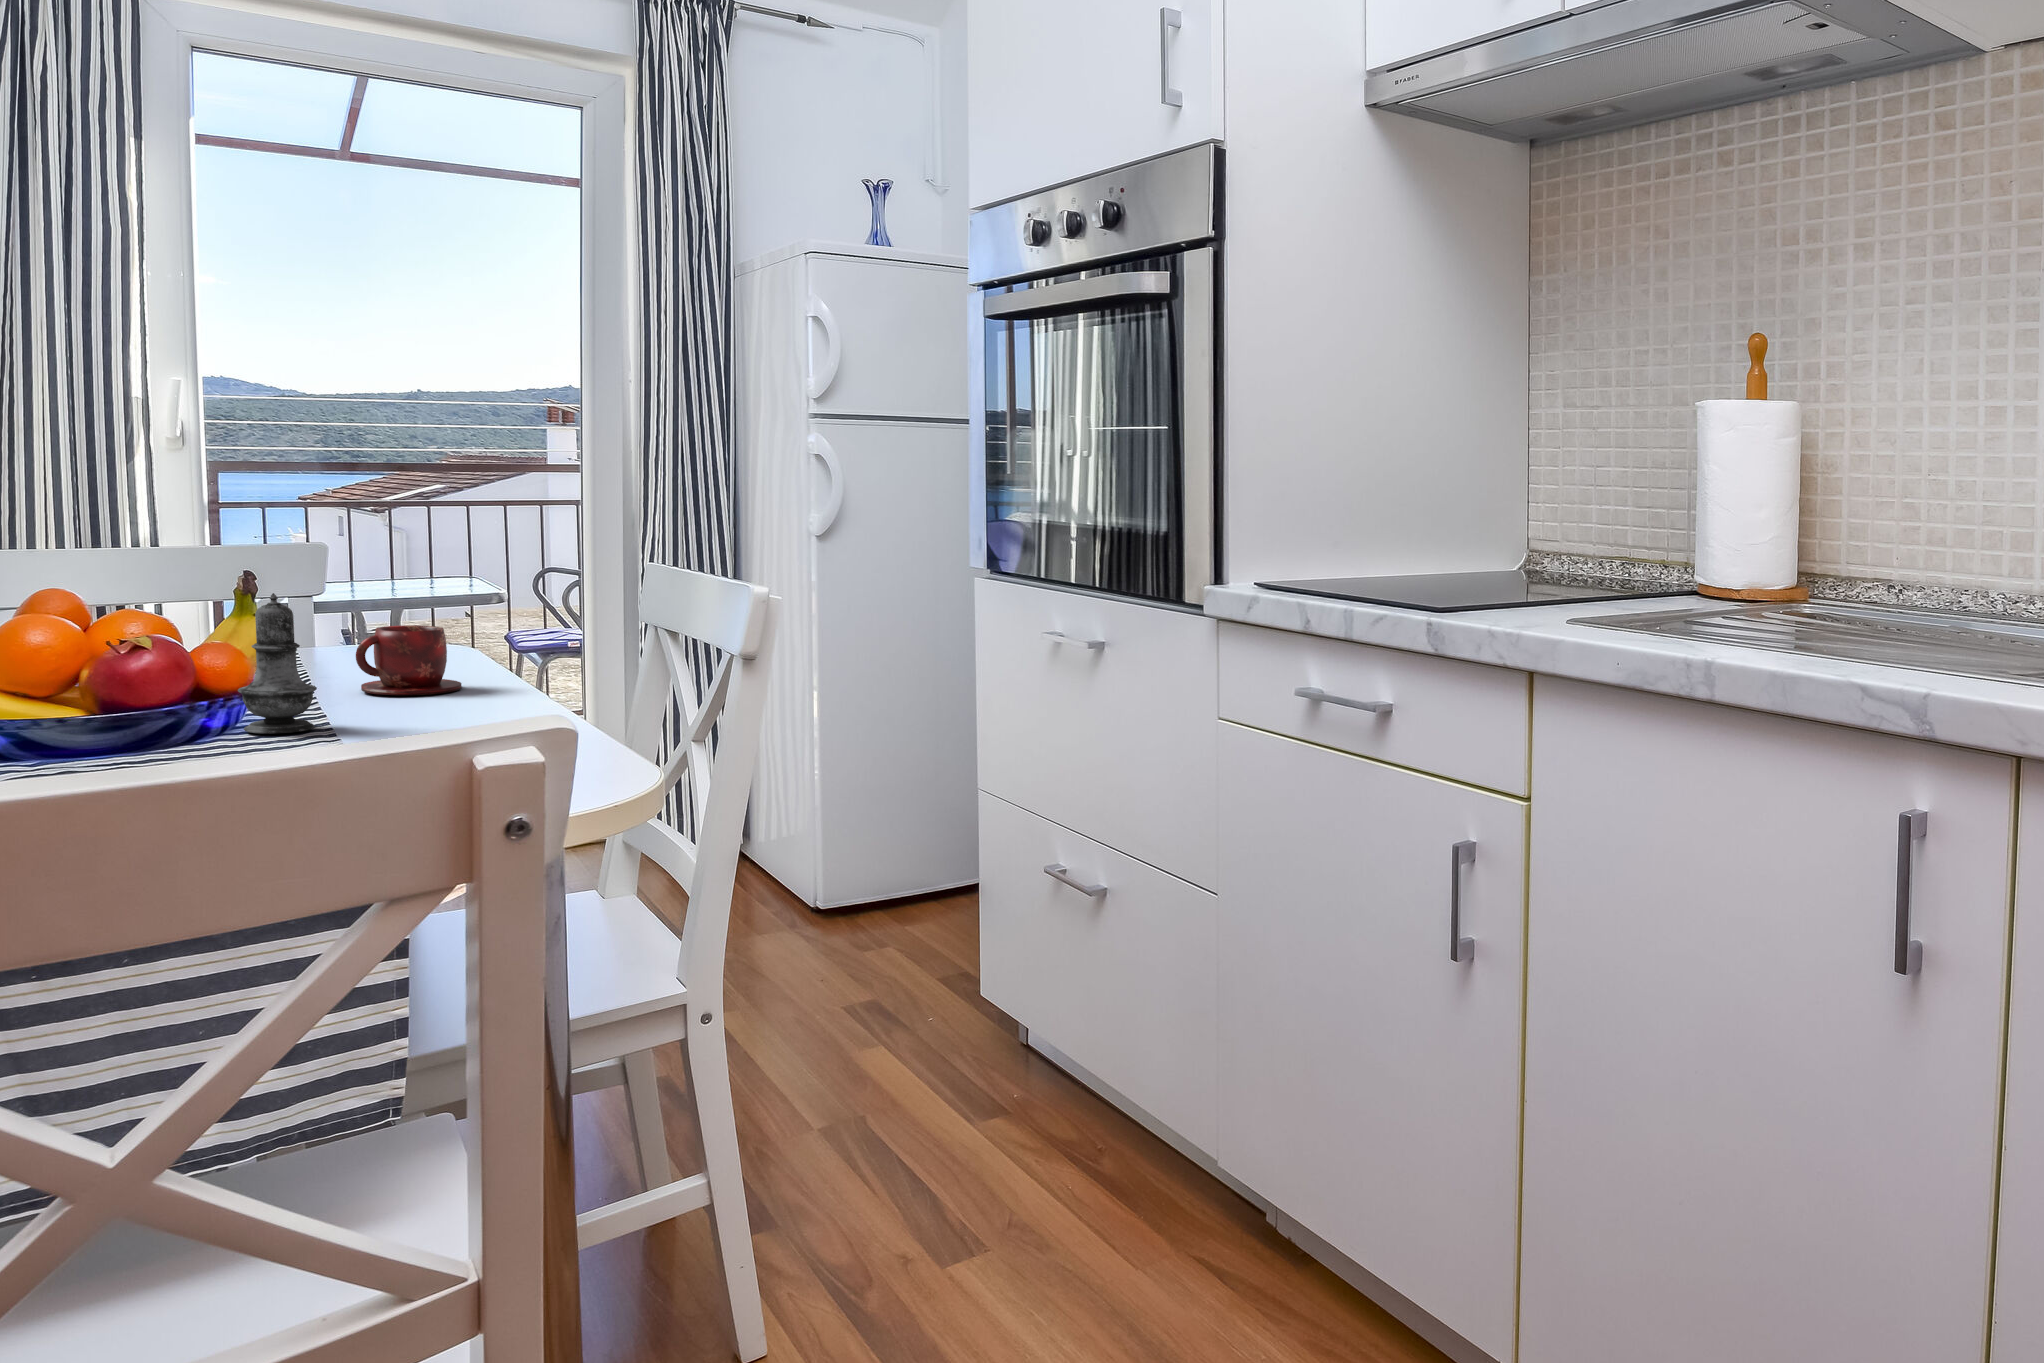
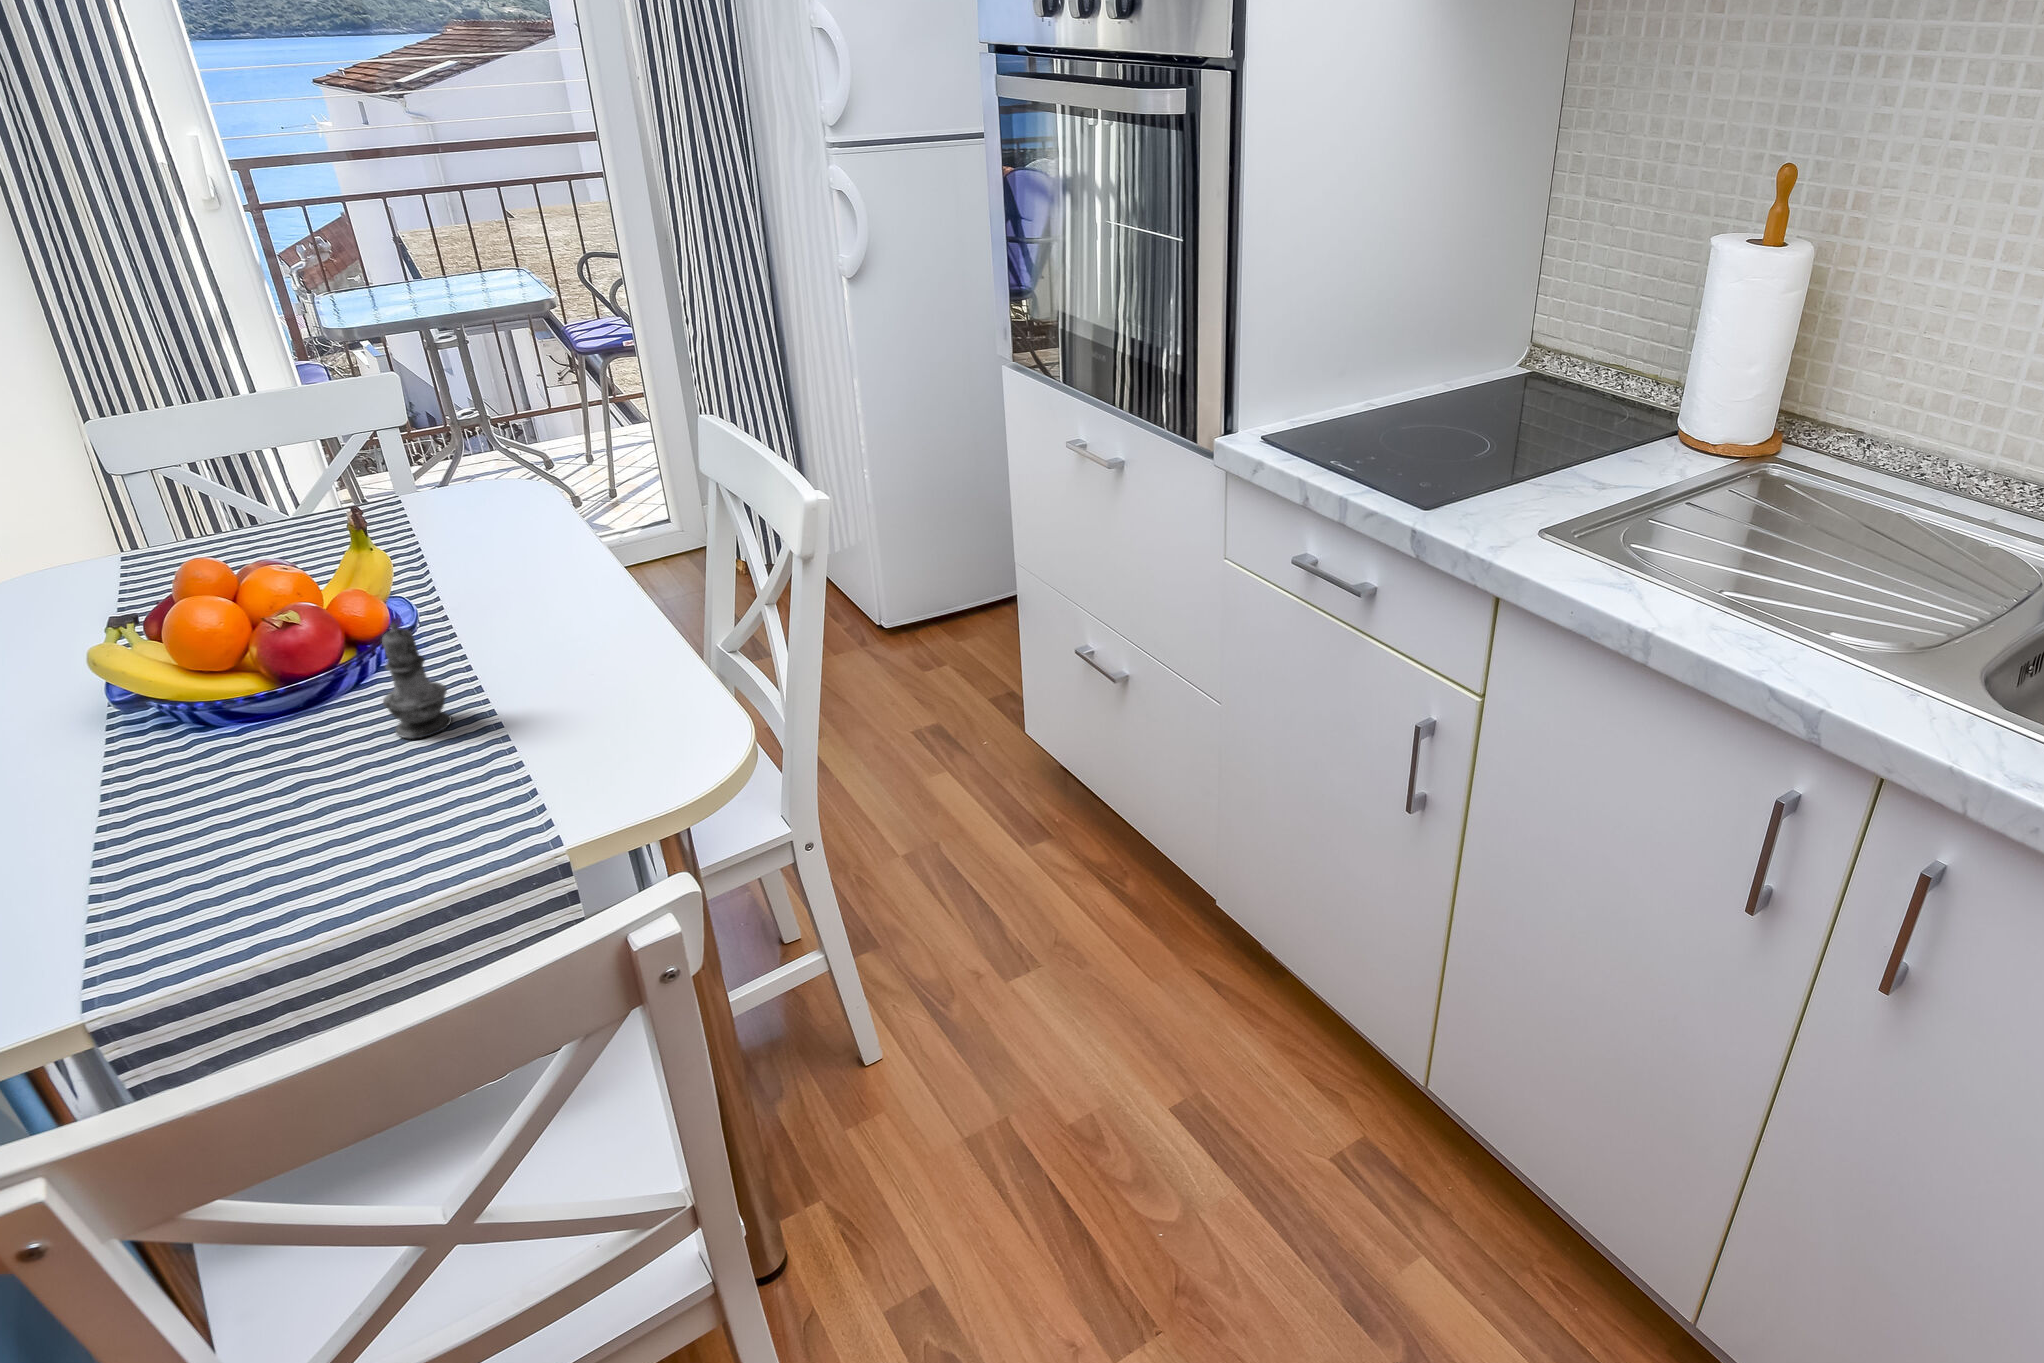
teacup: present [356,625,462,695] -> none [464,563,560,639]

